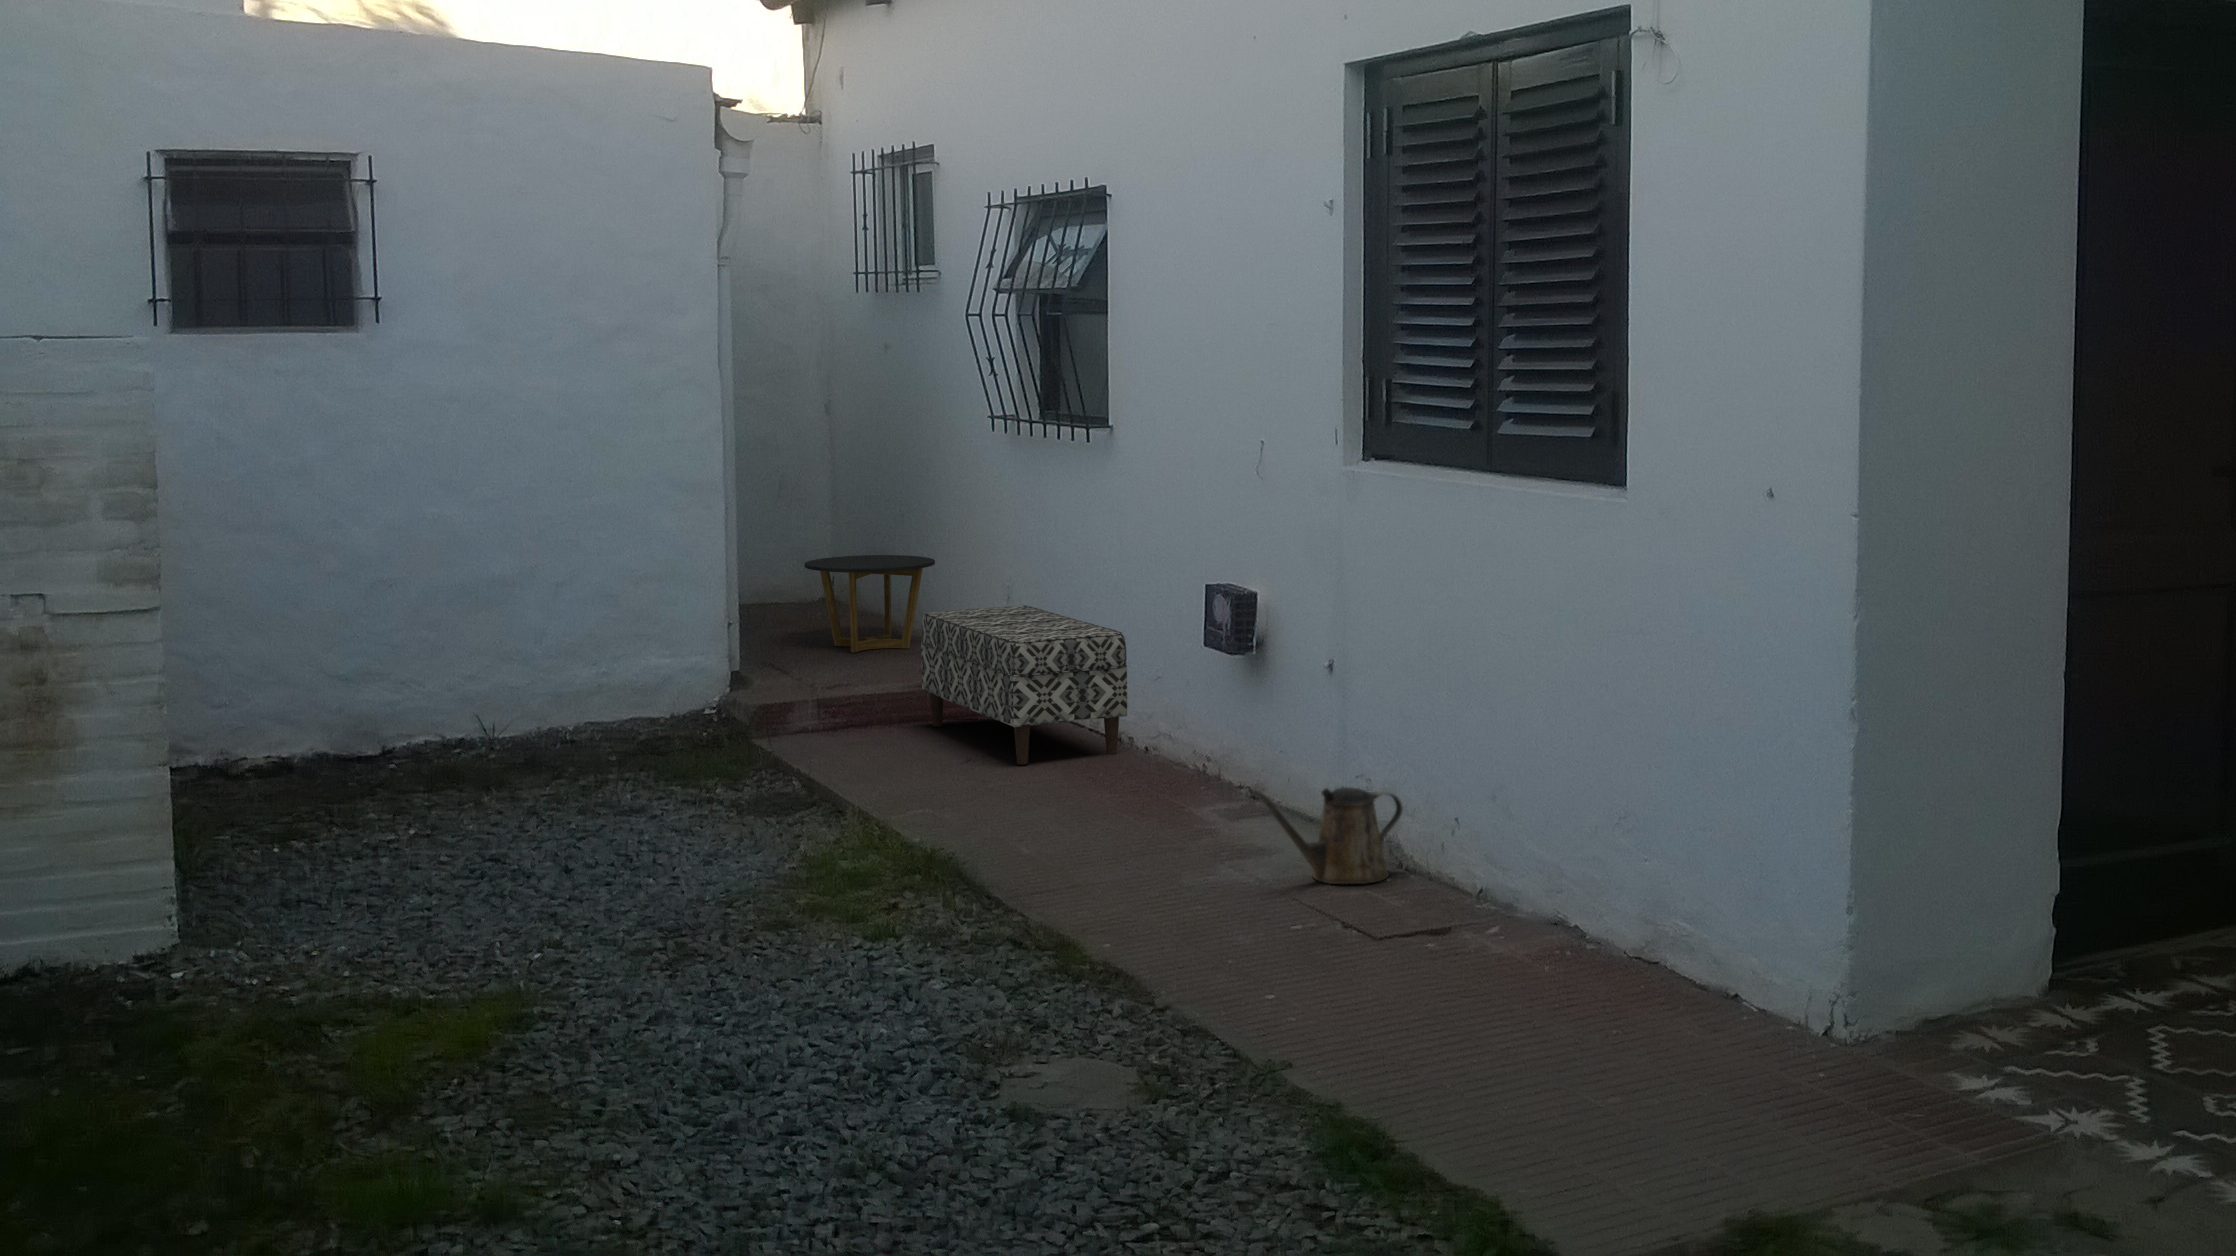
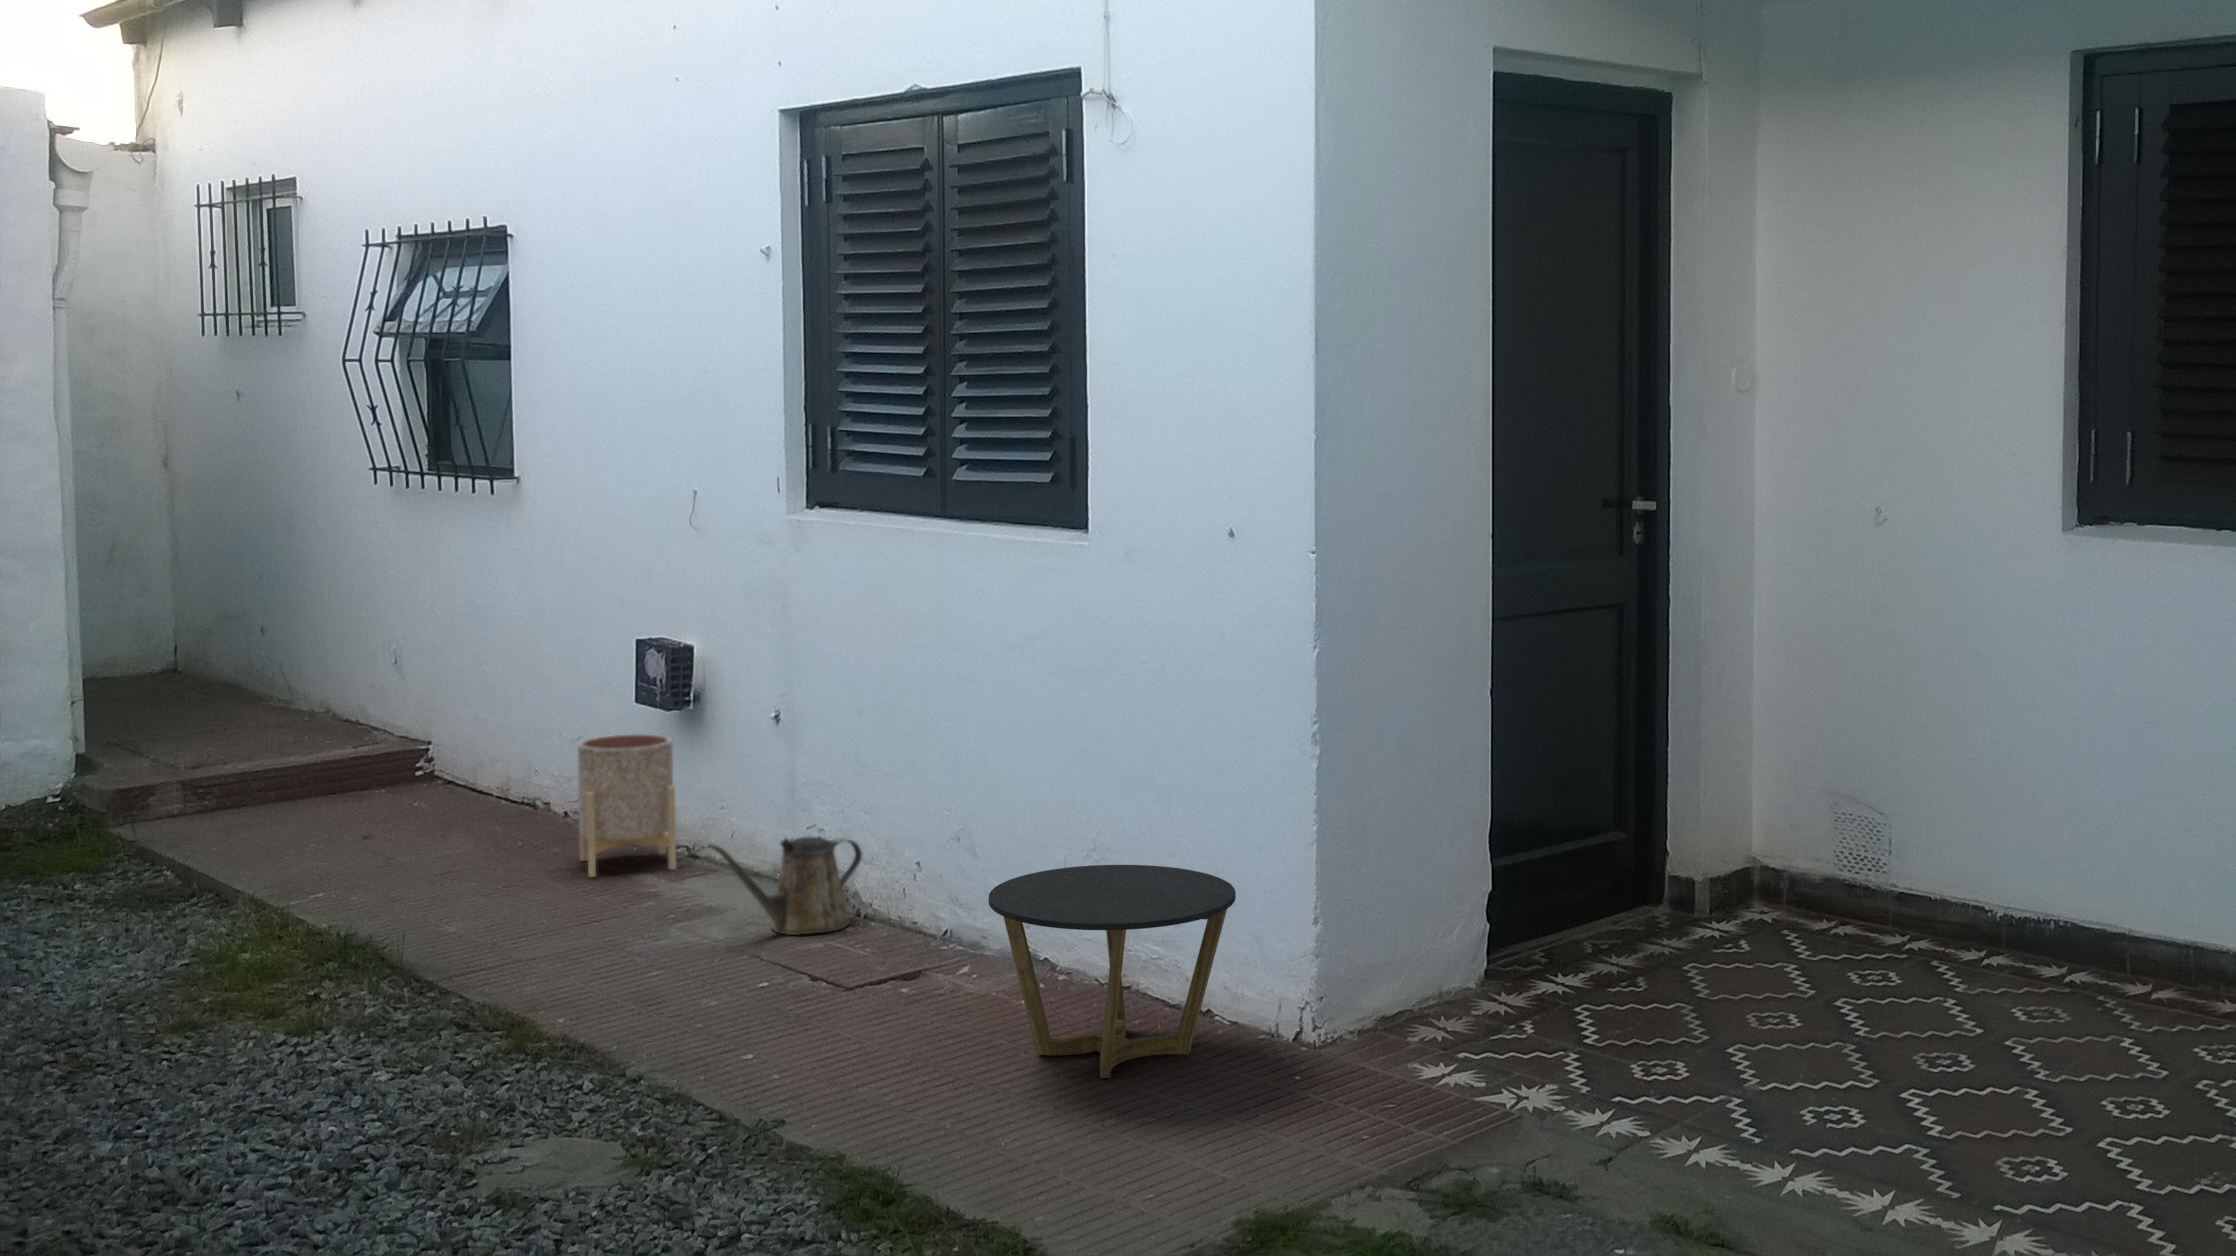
side table: present [804,555,935,653] -> present [989,865,1236,1078]
bench: present [921,605,1127,765] -> none [301,667,544,835]
planter: none [1147,678,1236,814] -> present [578,734,676,877]

